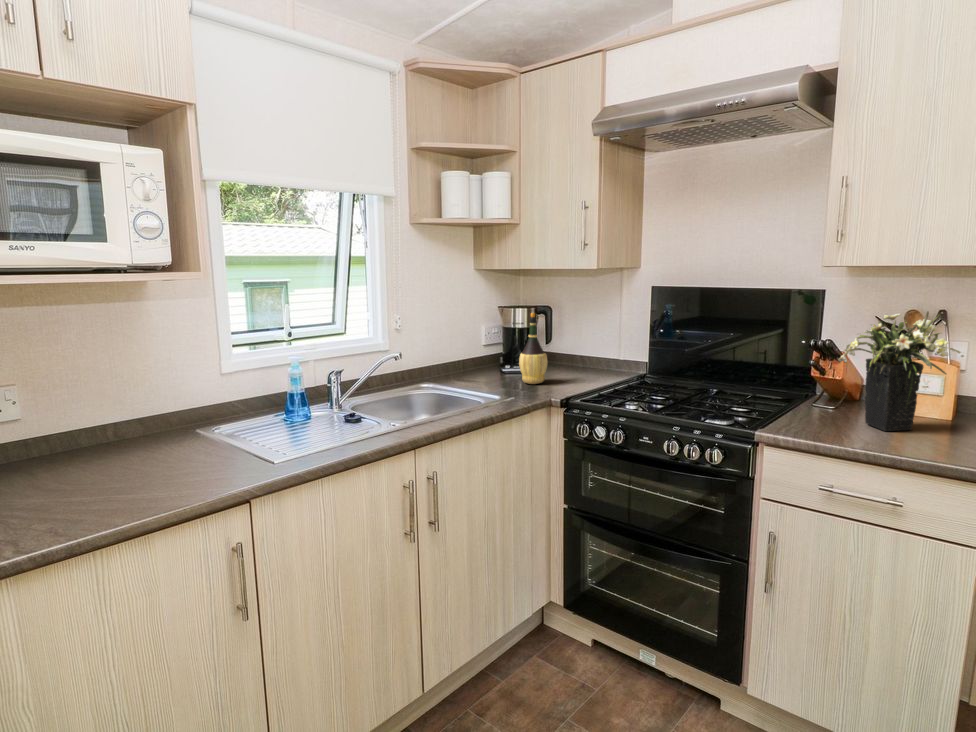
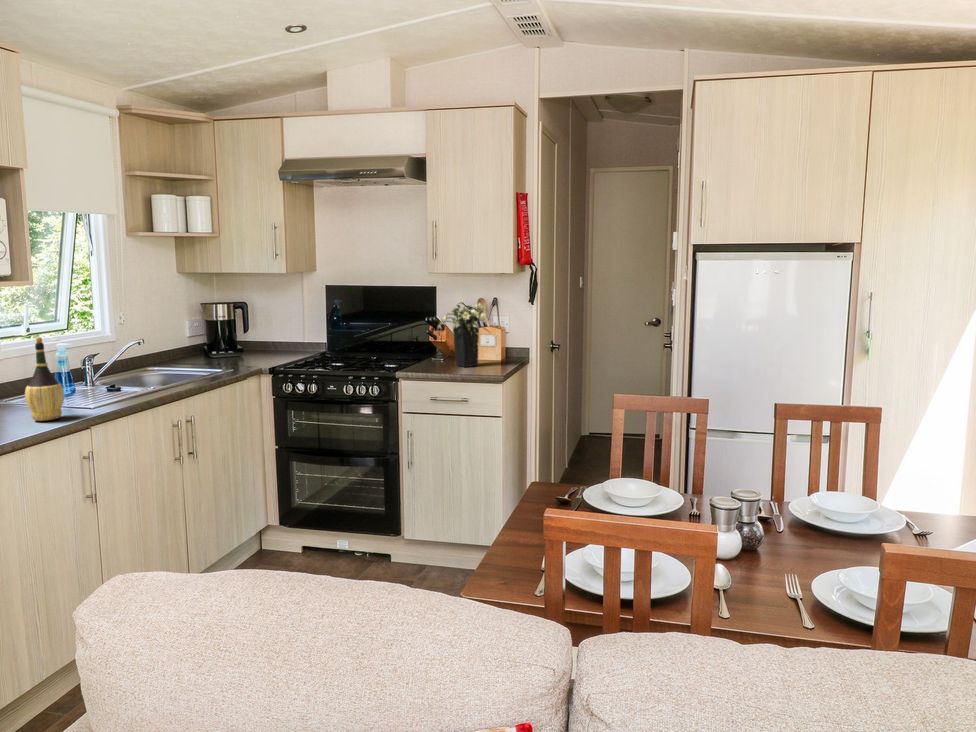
wine bottle: present [519,313,547,384] -> present [25,337,64,421]

